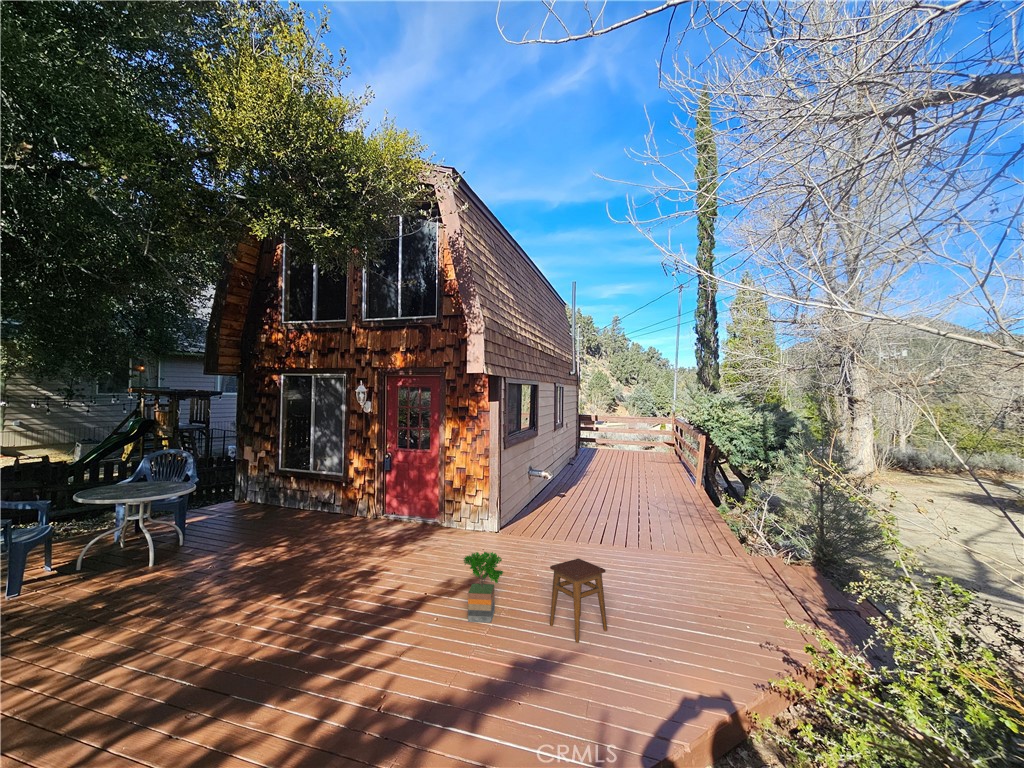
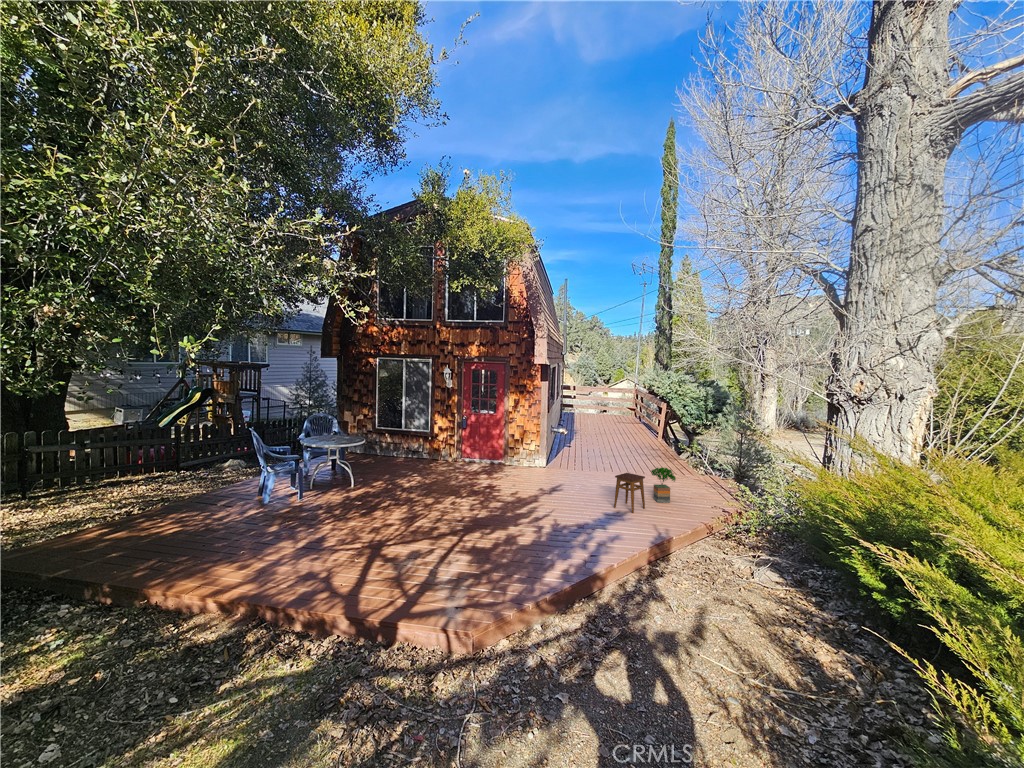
potted tree: present [463,552,503,623] -> present [651,467,676,503]

